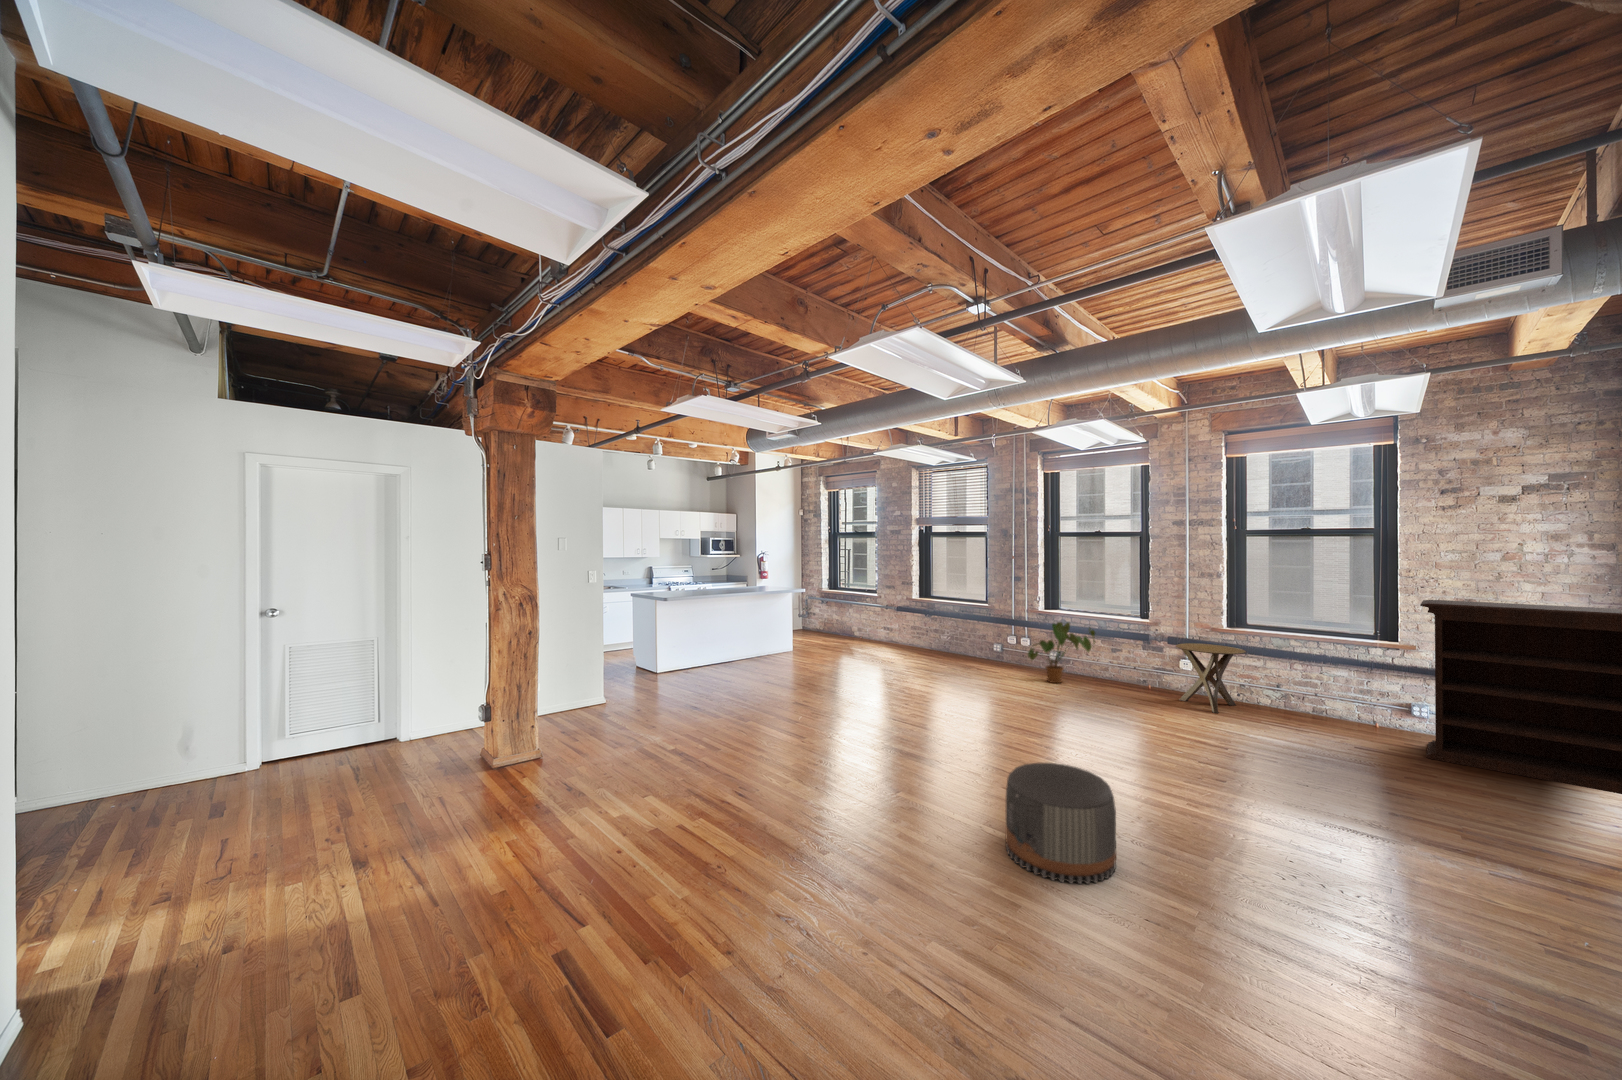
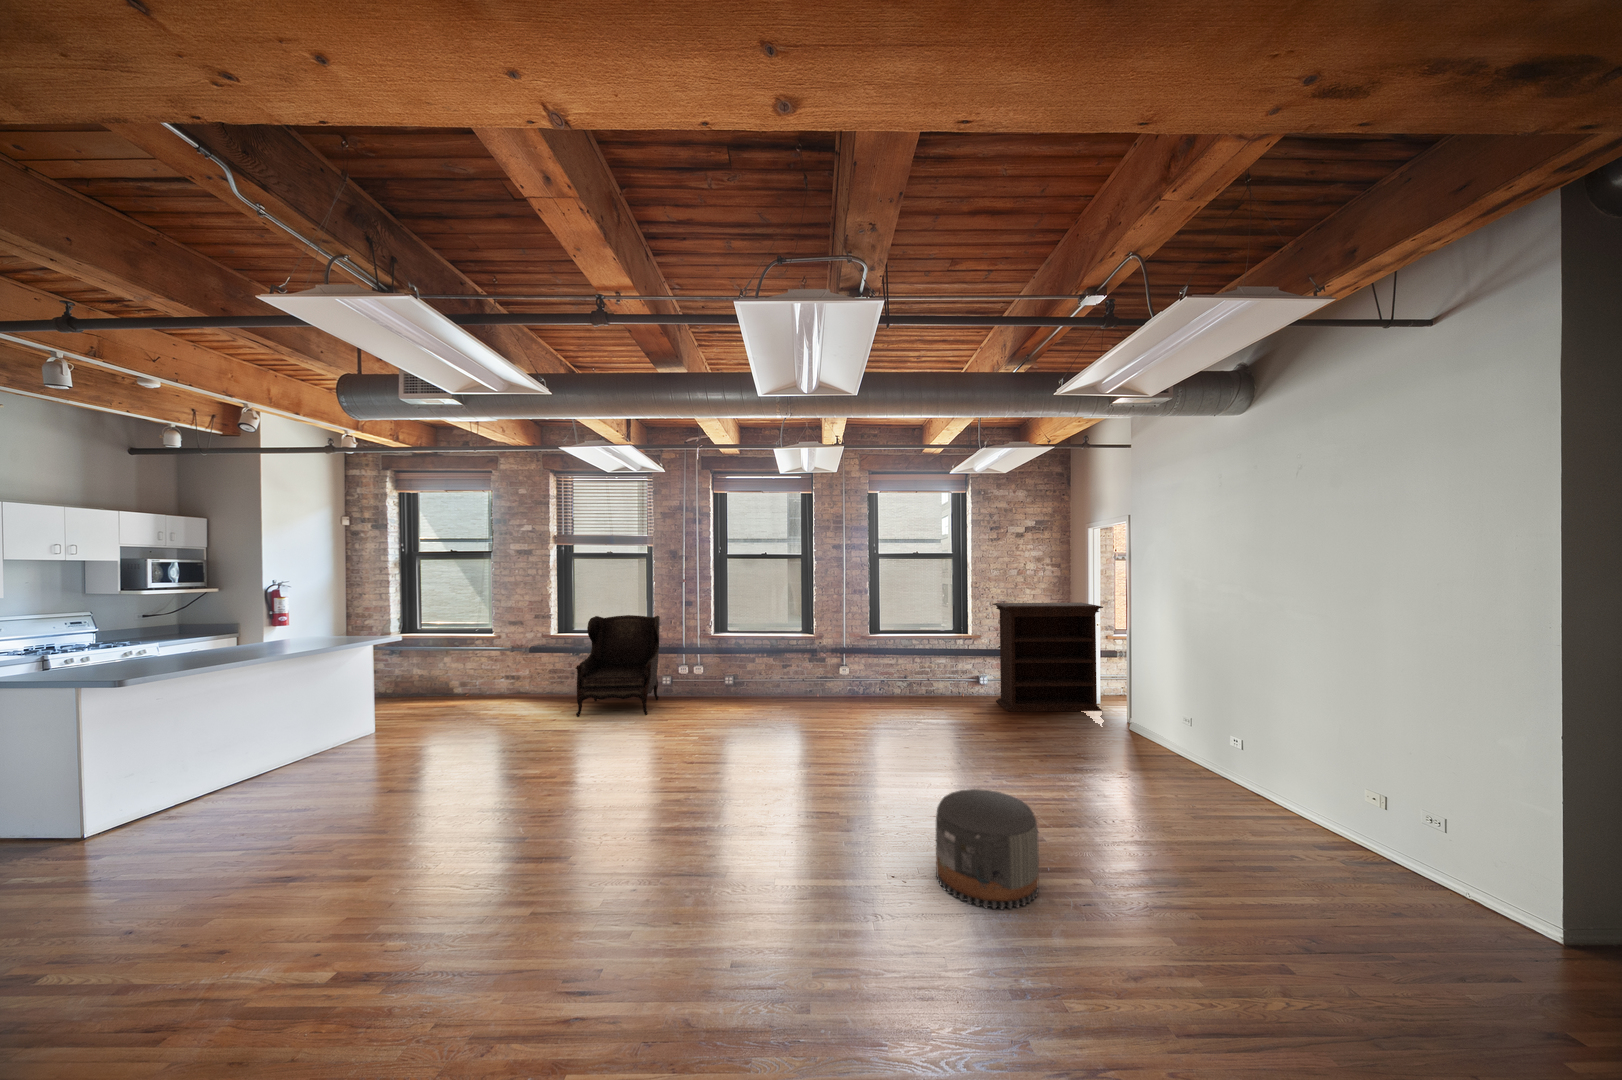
armchair: none [911,585,990,673] -> present [576,615,660,717]
house plant: present [1028,622,1095,683] -> none [716,644,777,707]
side table: present [1176,643,1246,713] -> none [845,650,894,707]

